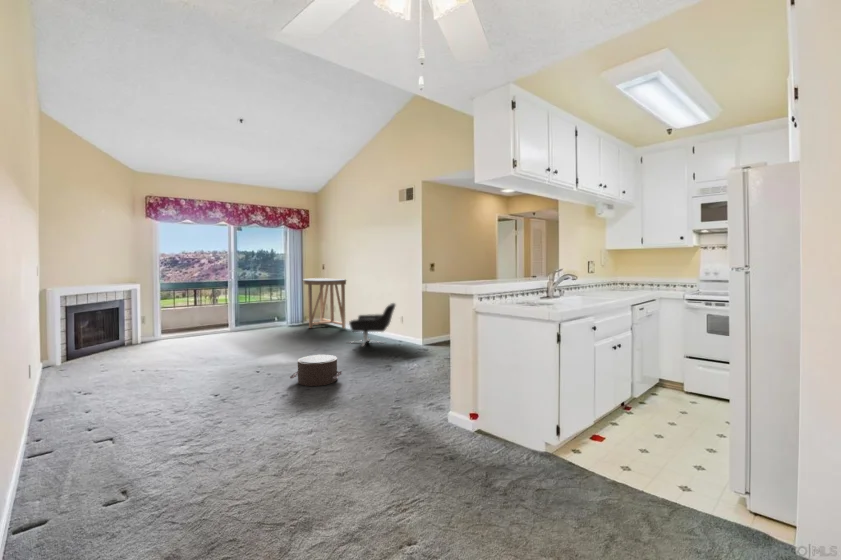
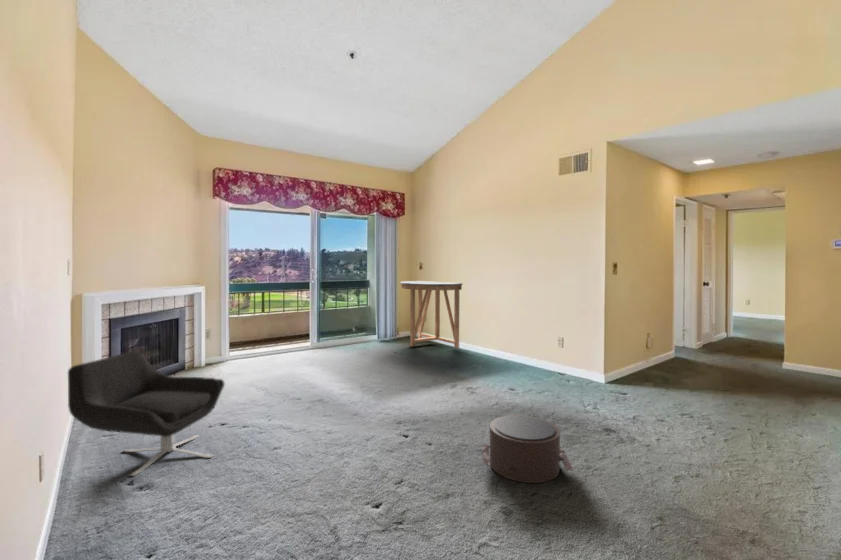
lounge chair: present [349,303,395,345] -> present [68,351,224,476]

